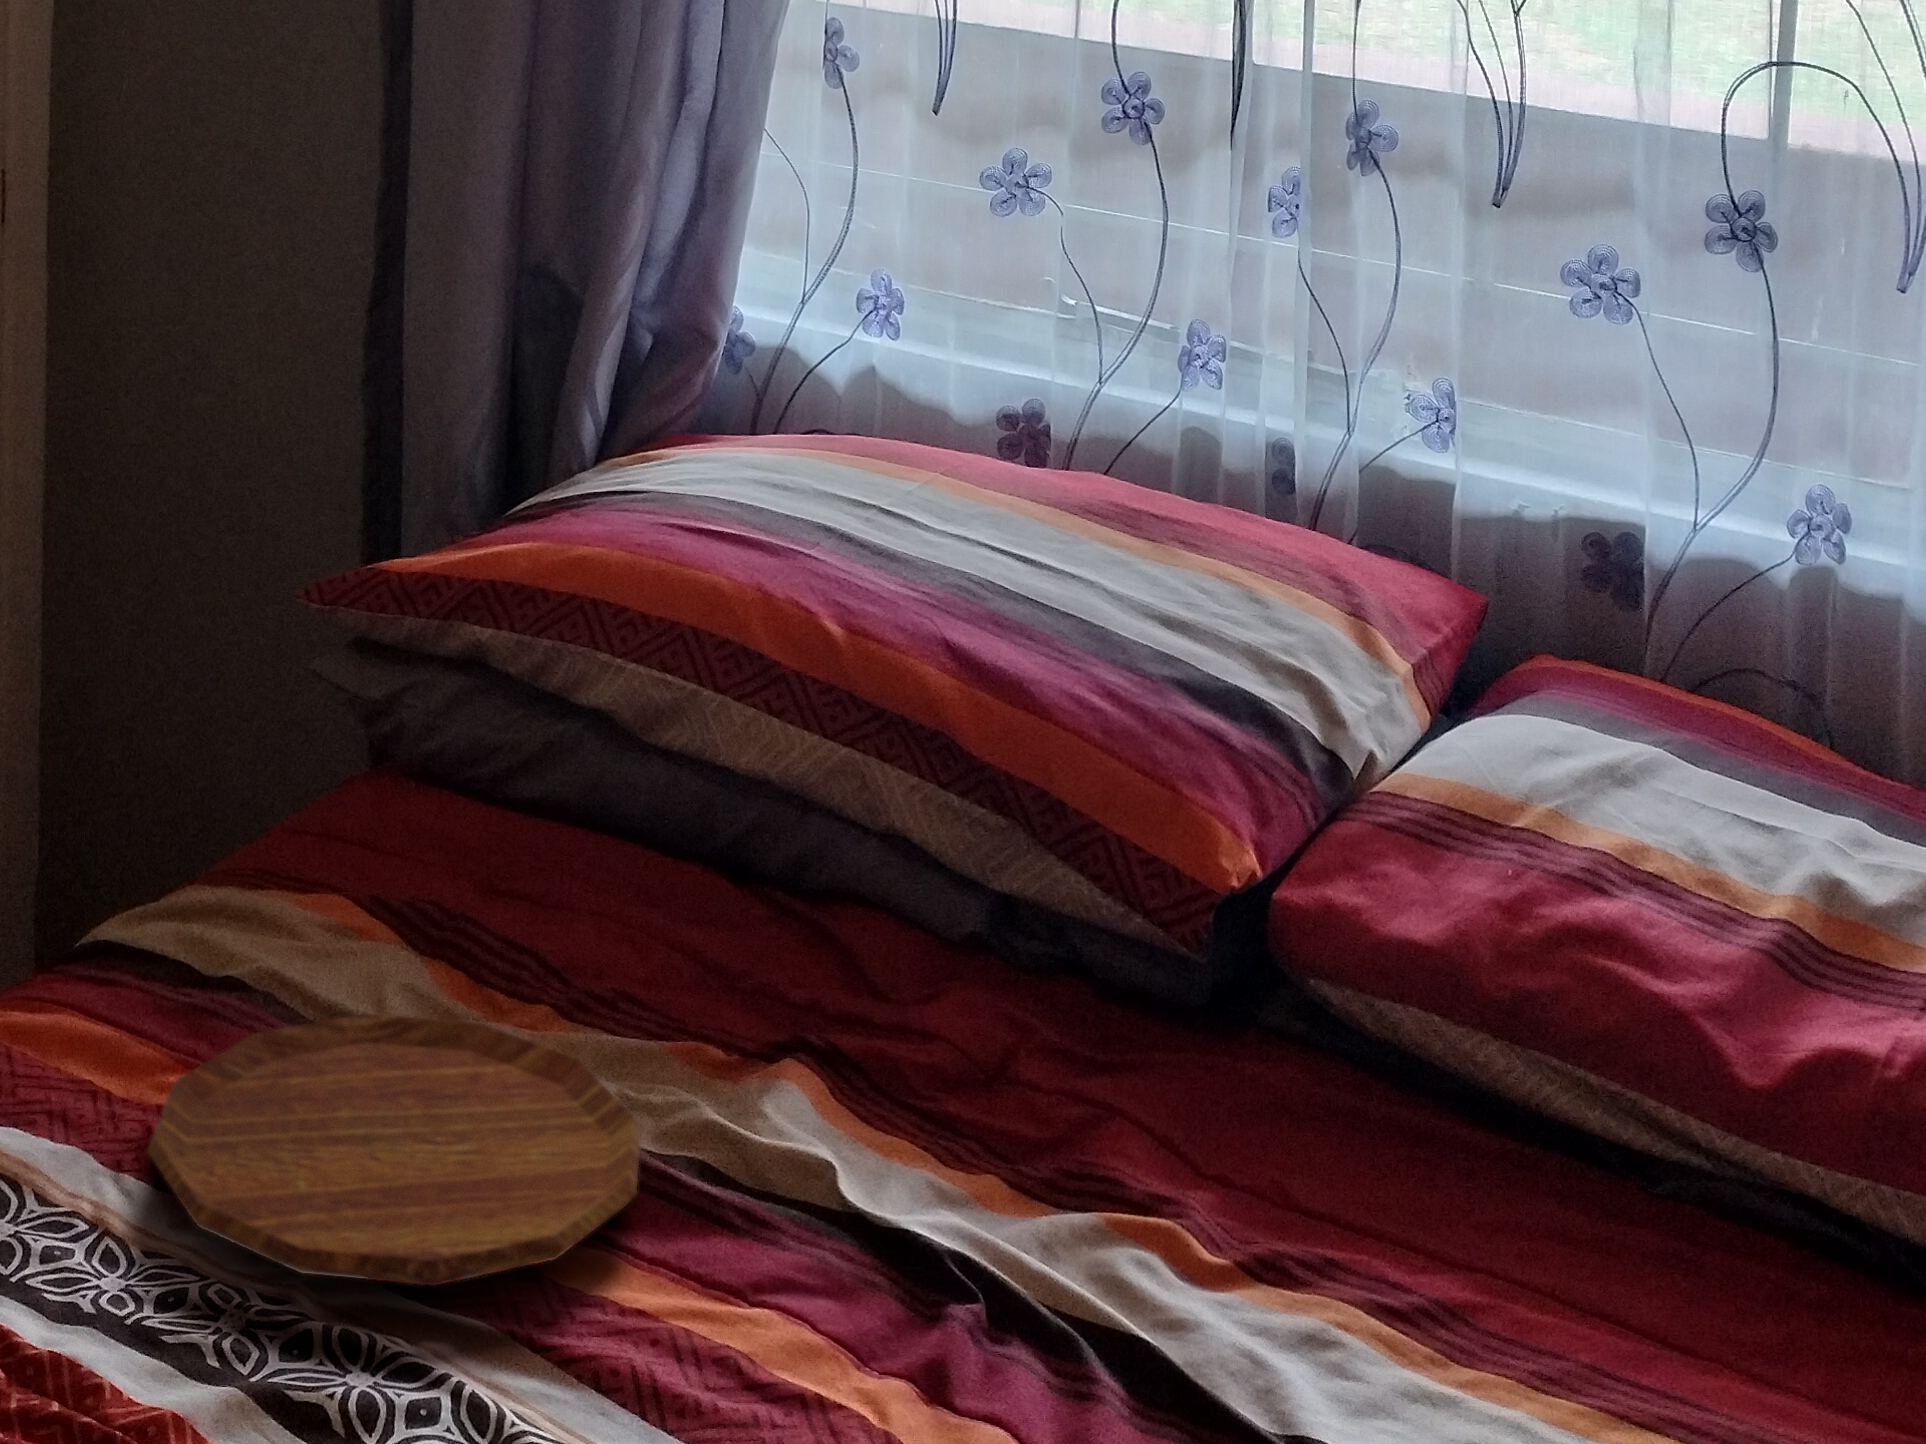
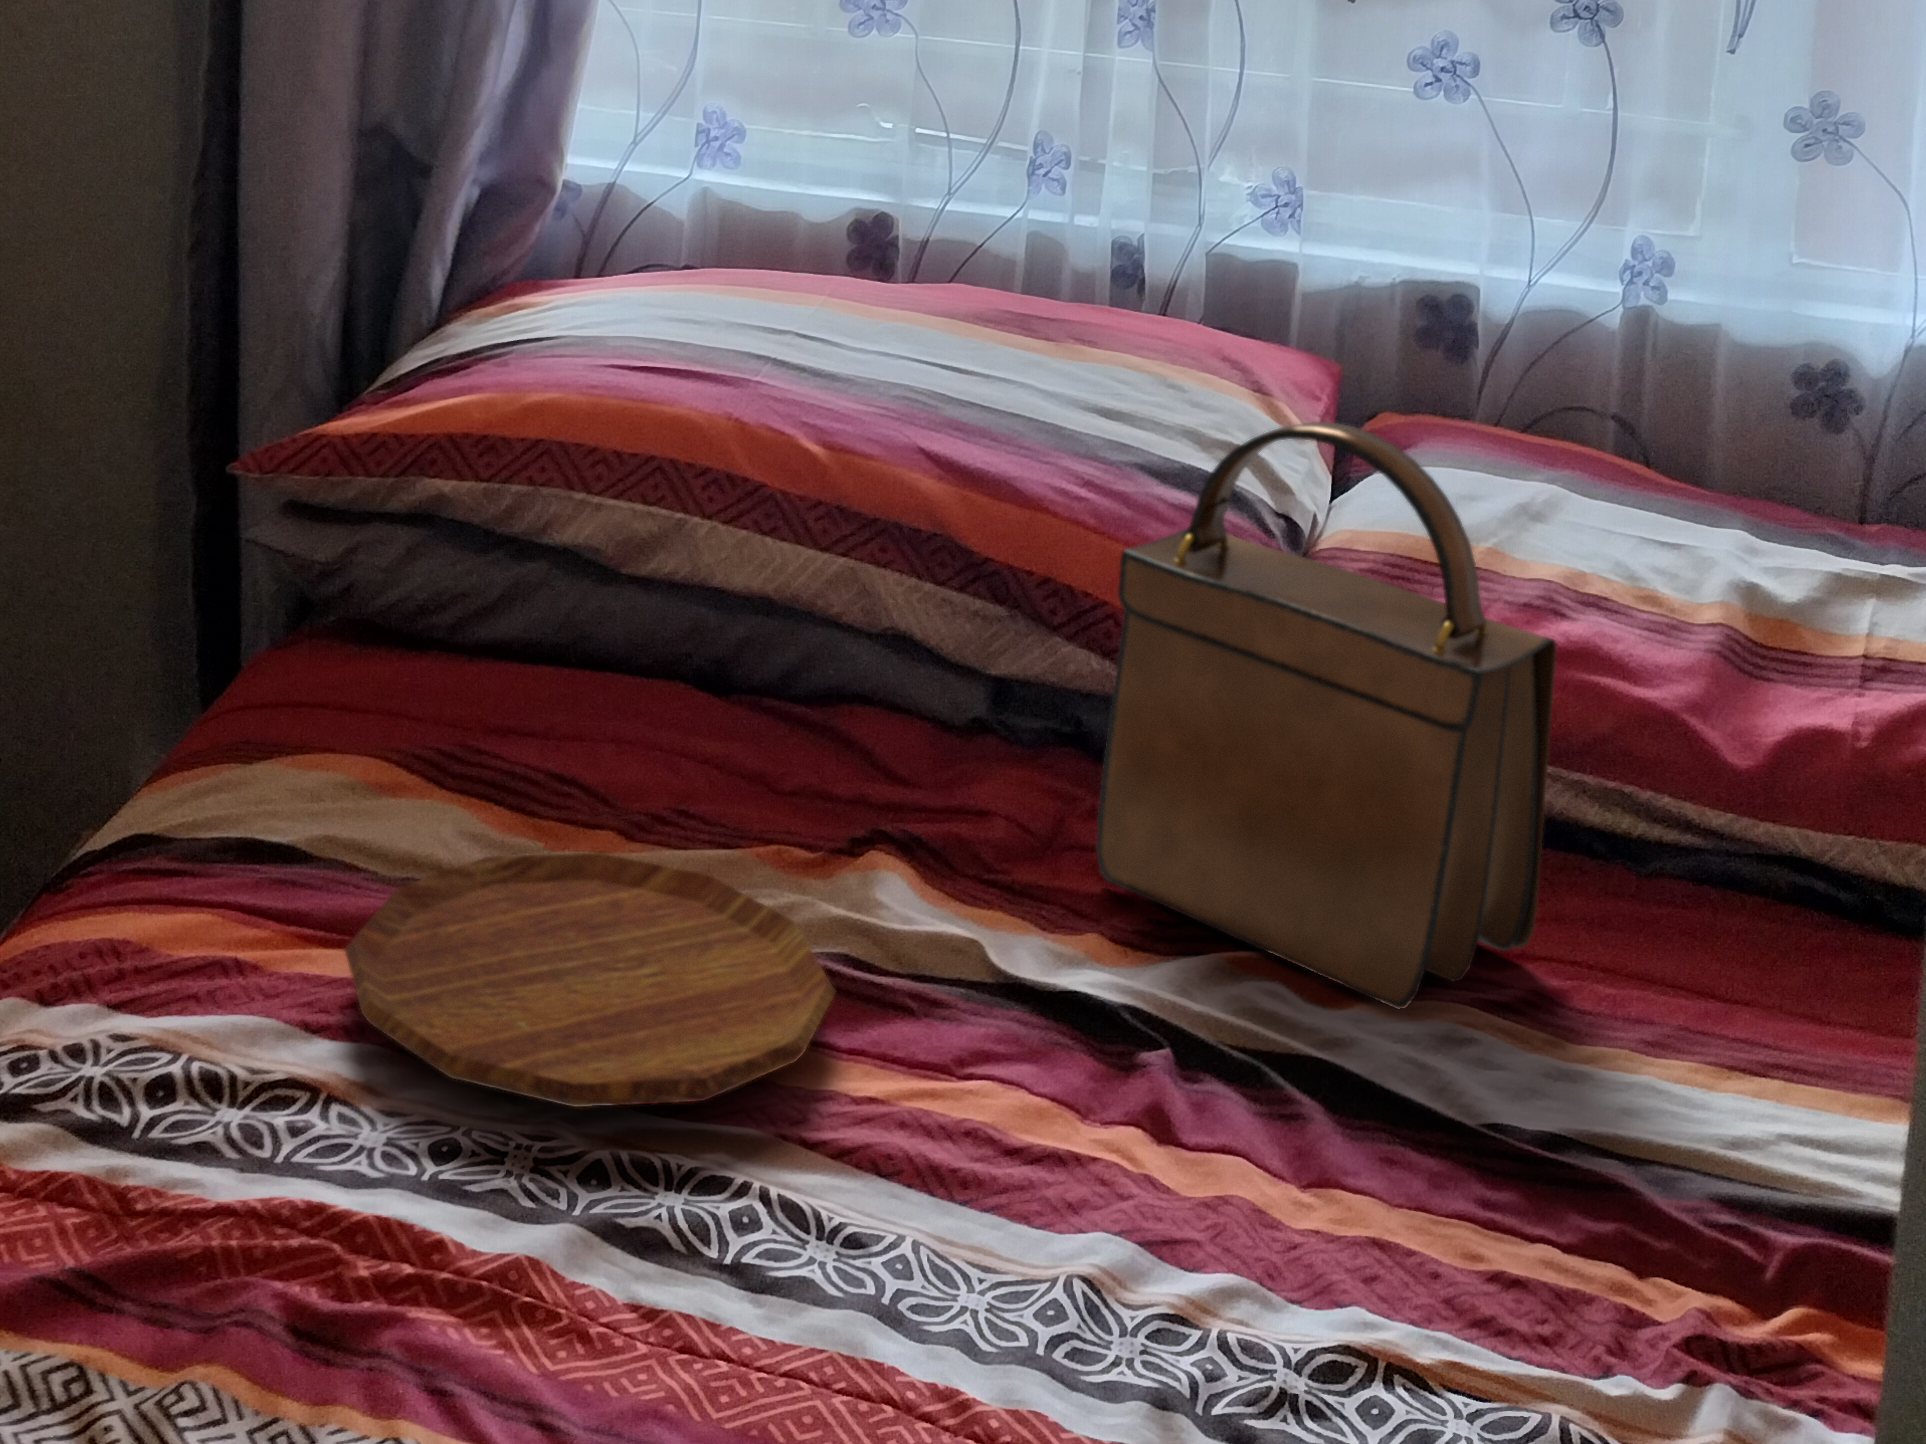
handbag: none [1015,638,1454,1297] -> present [1097,422,1556,1009]

